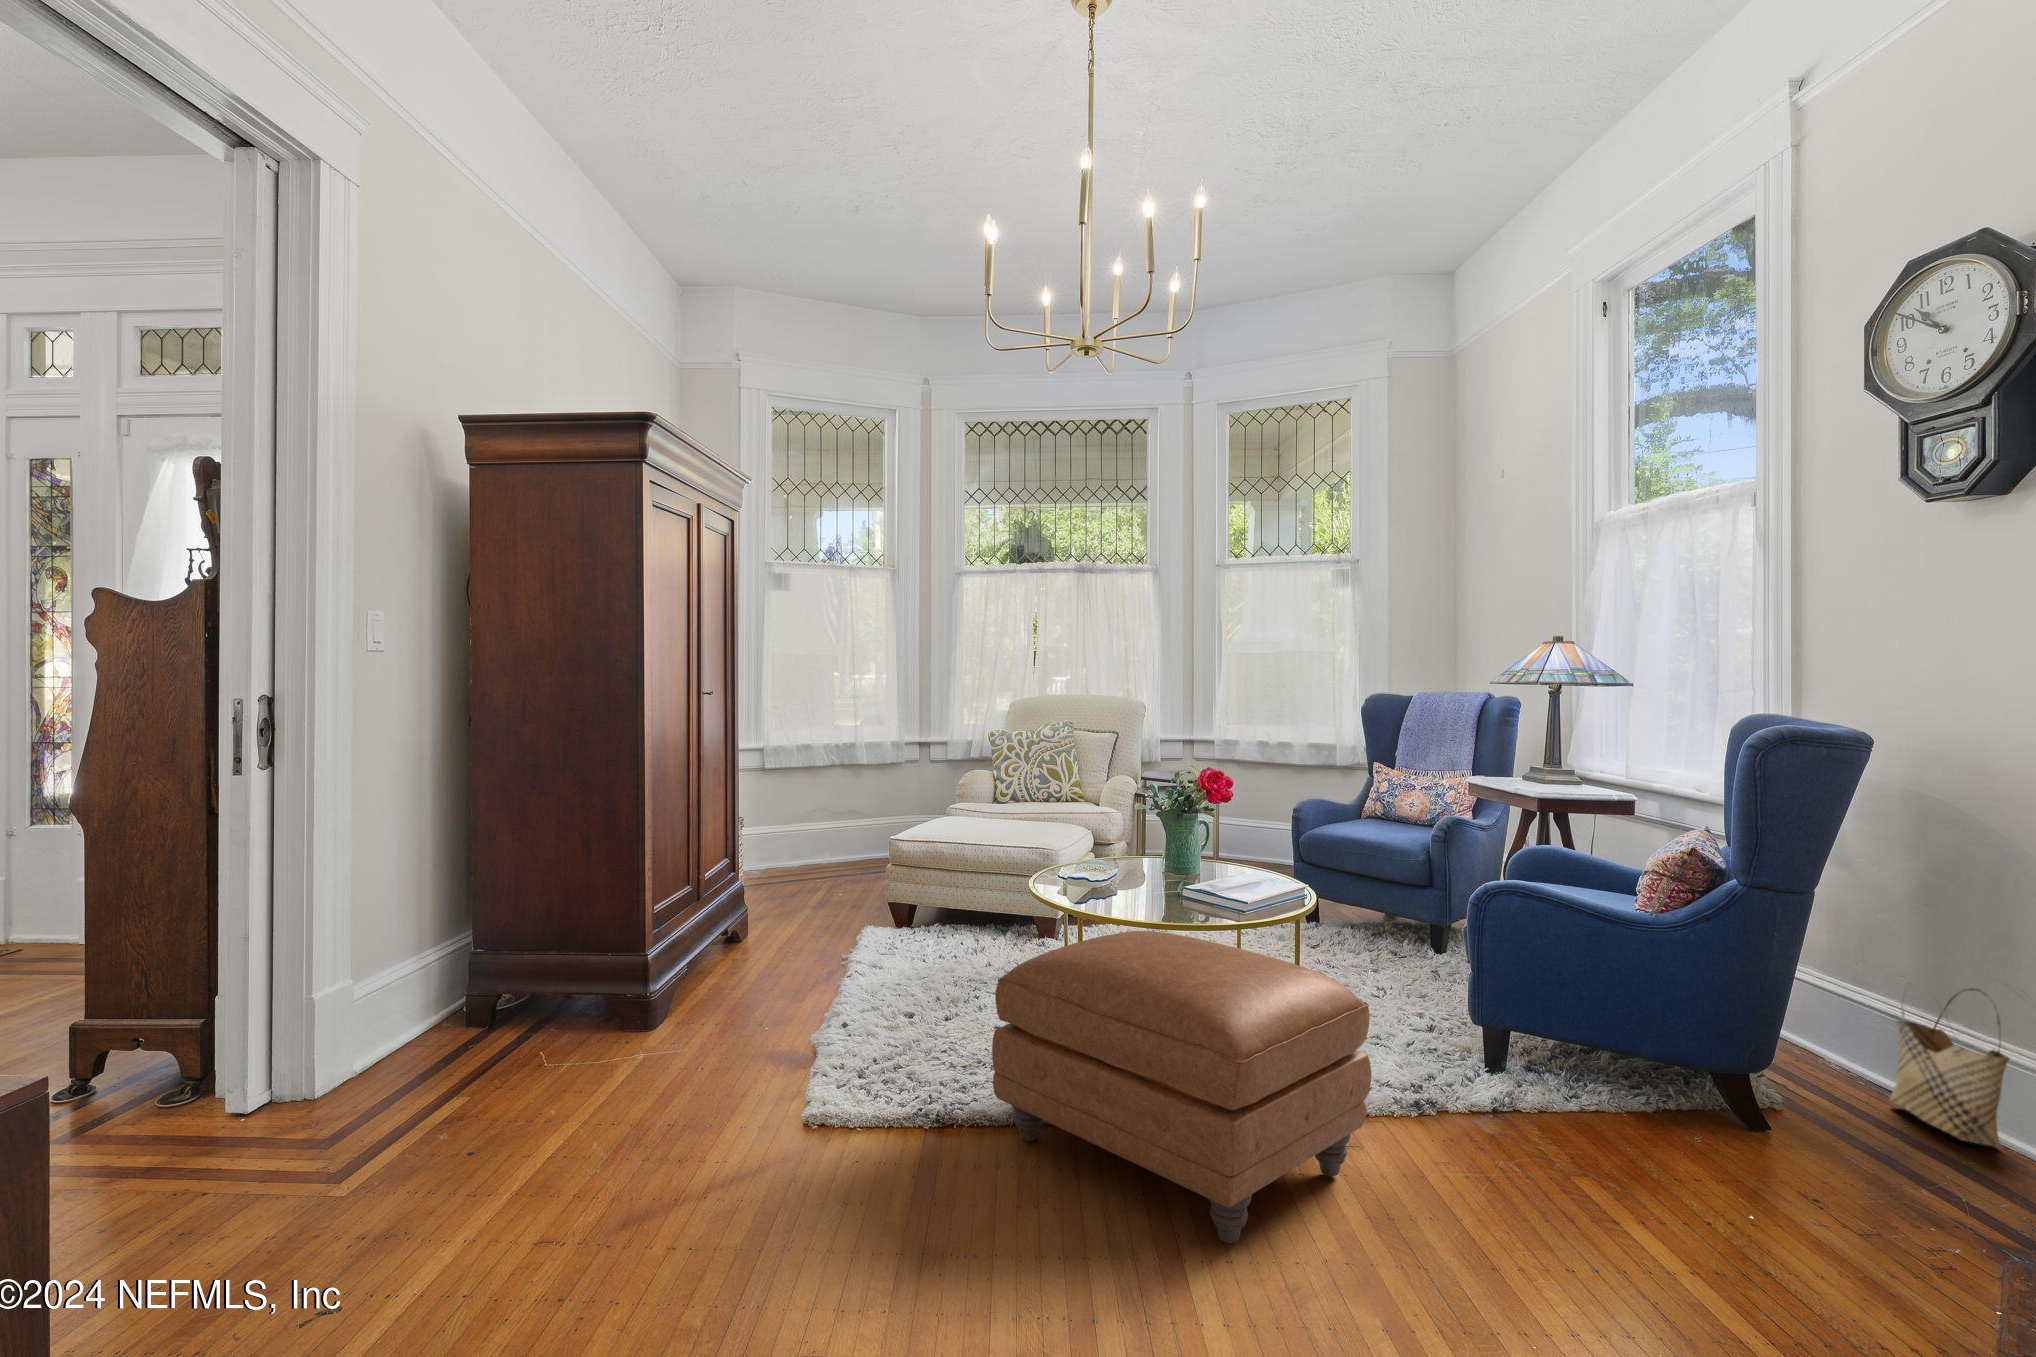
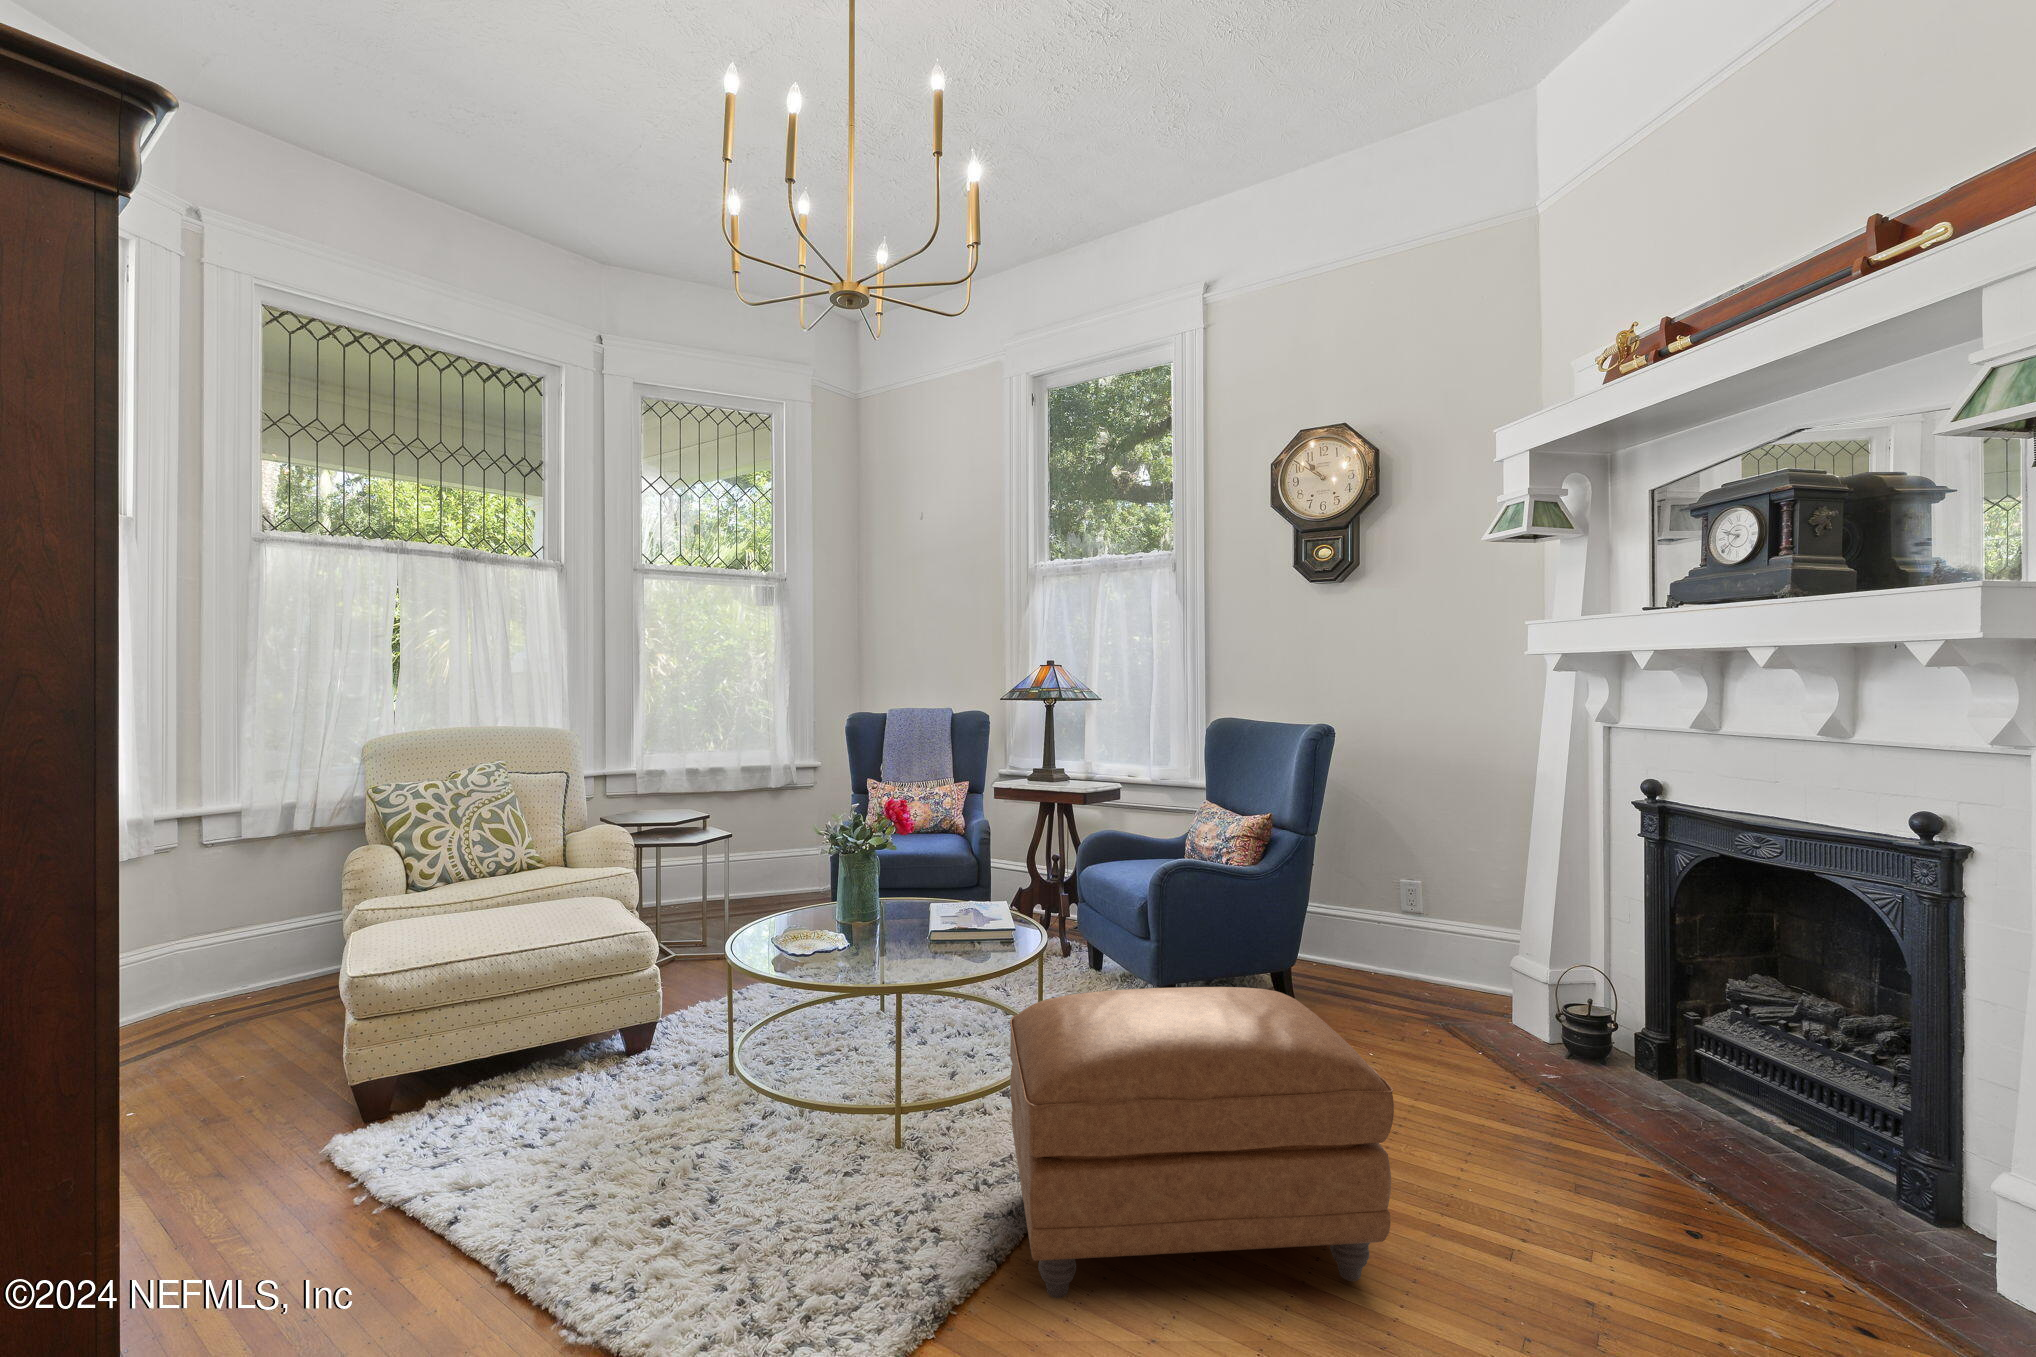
woven basket: present [1890,983,2009,1146] -> none [1361,894,1431,994]

